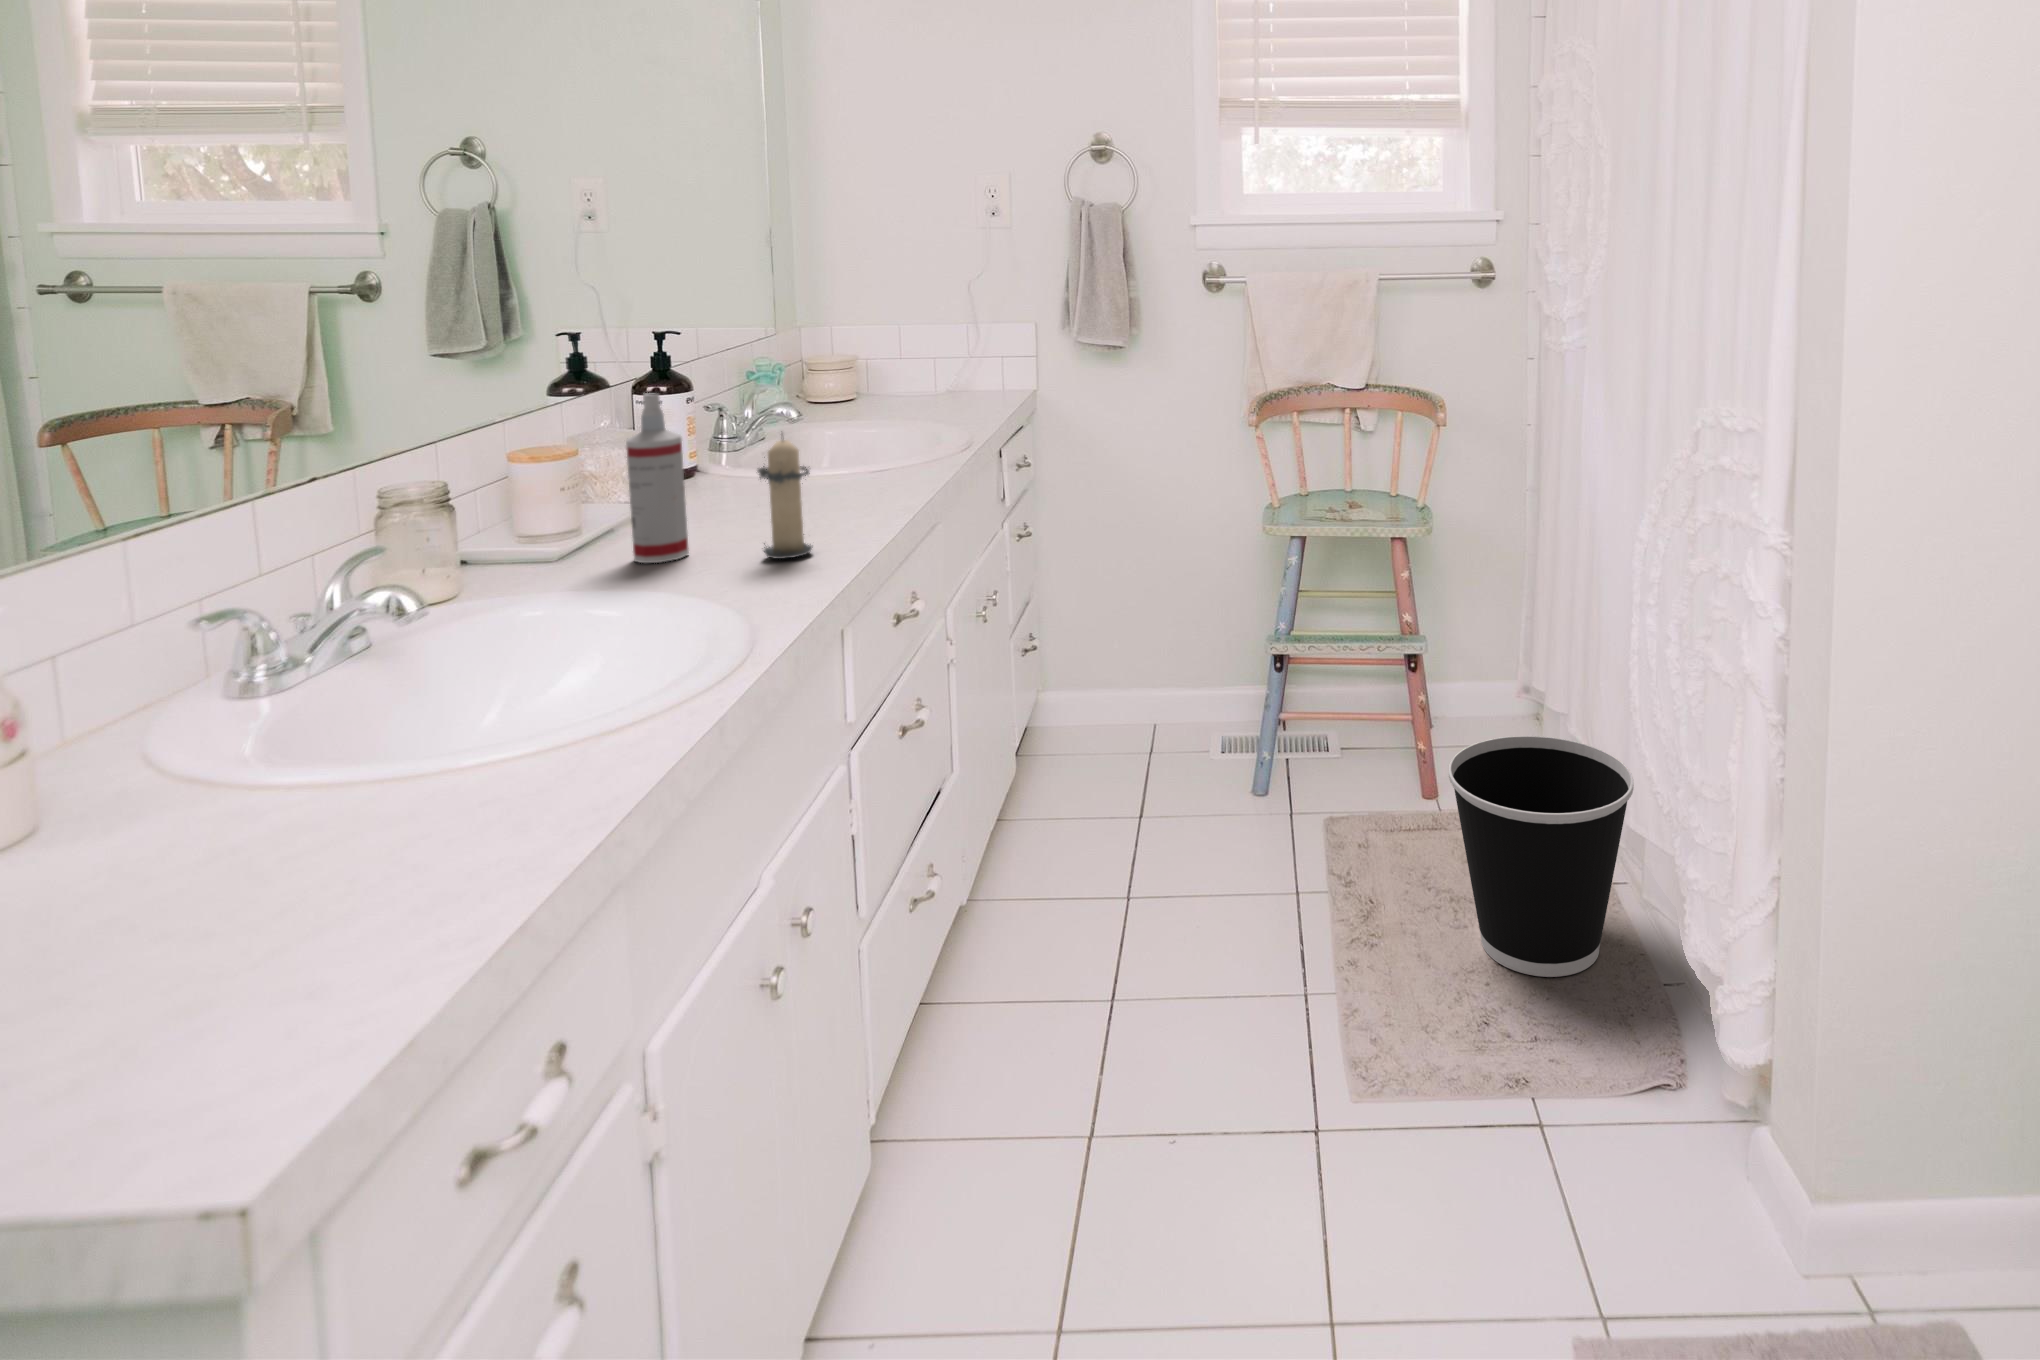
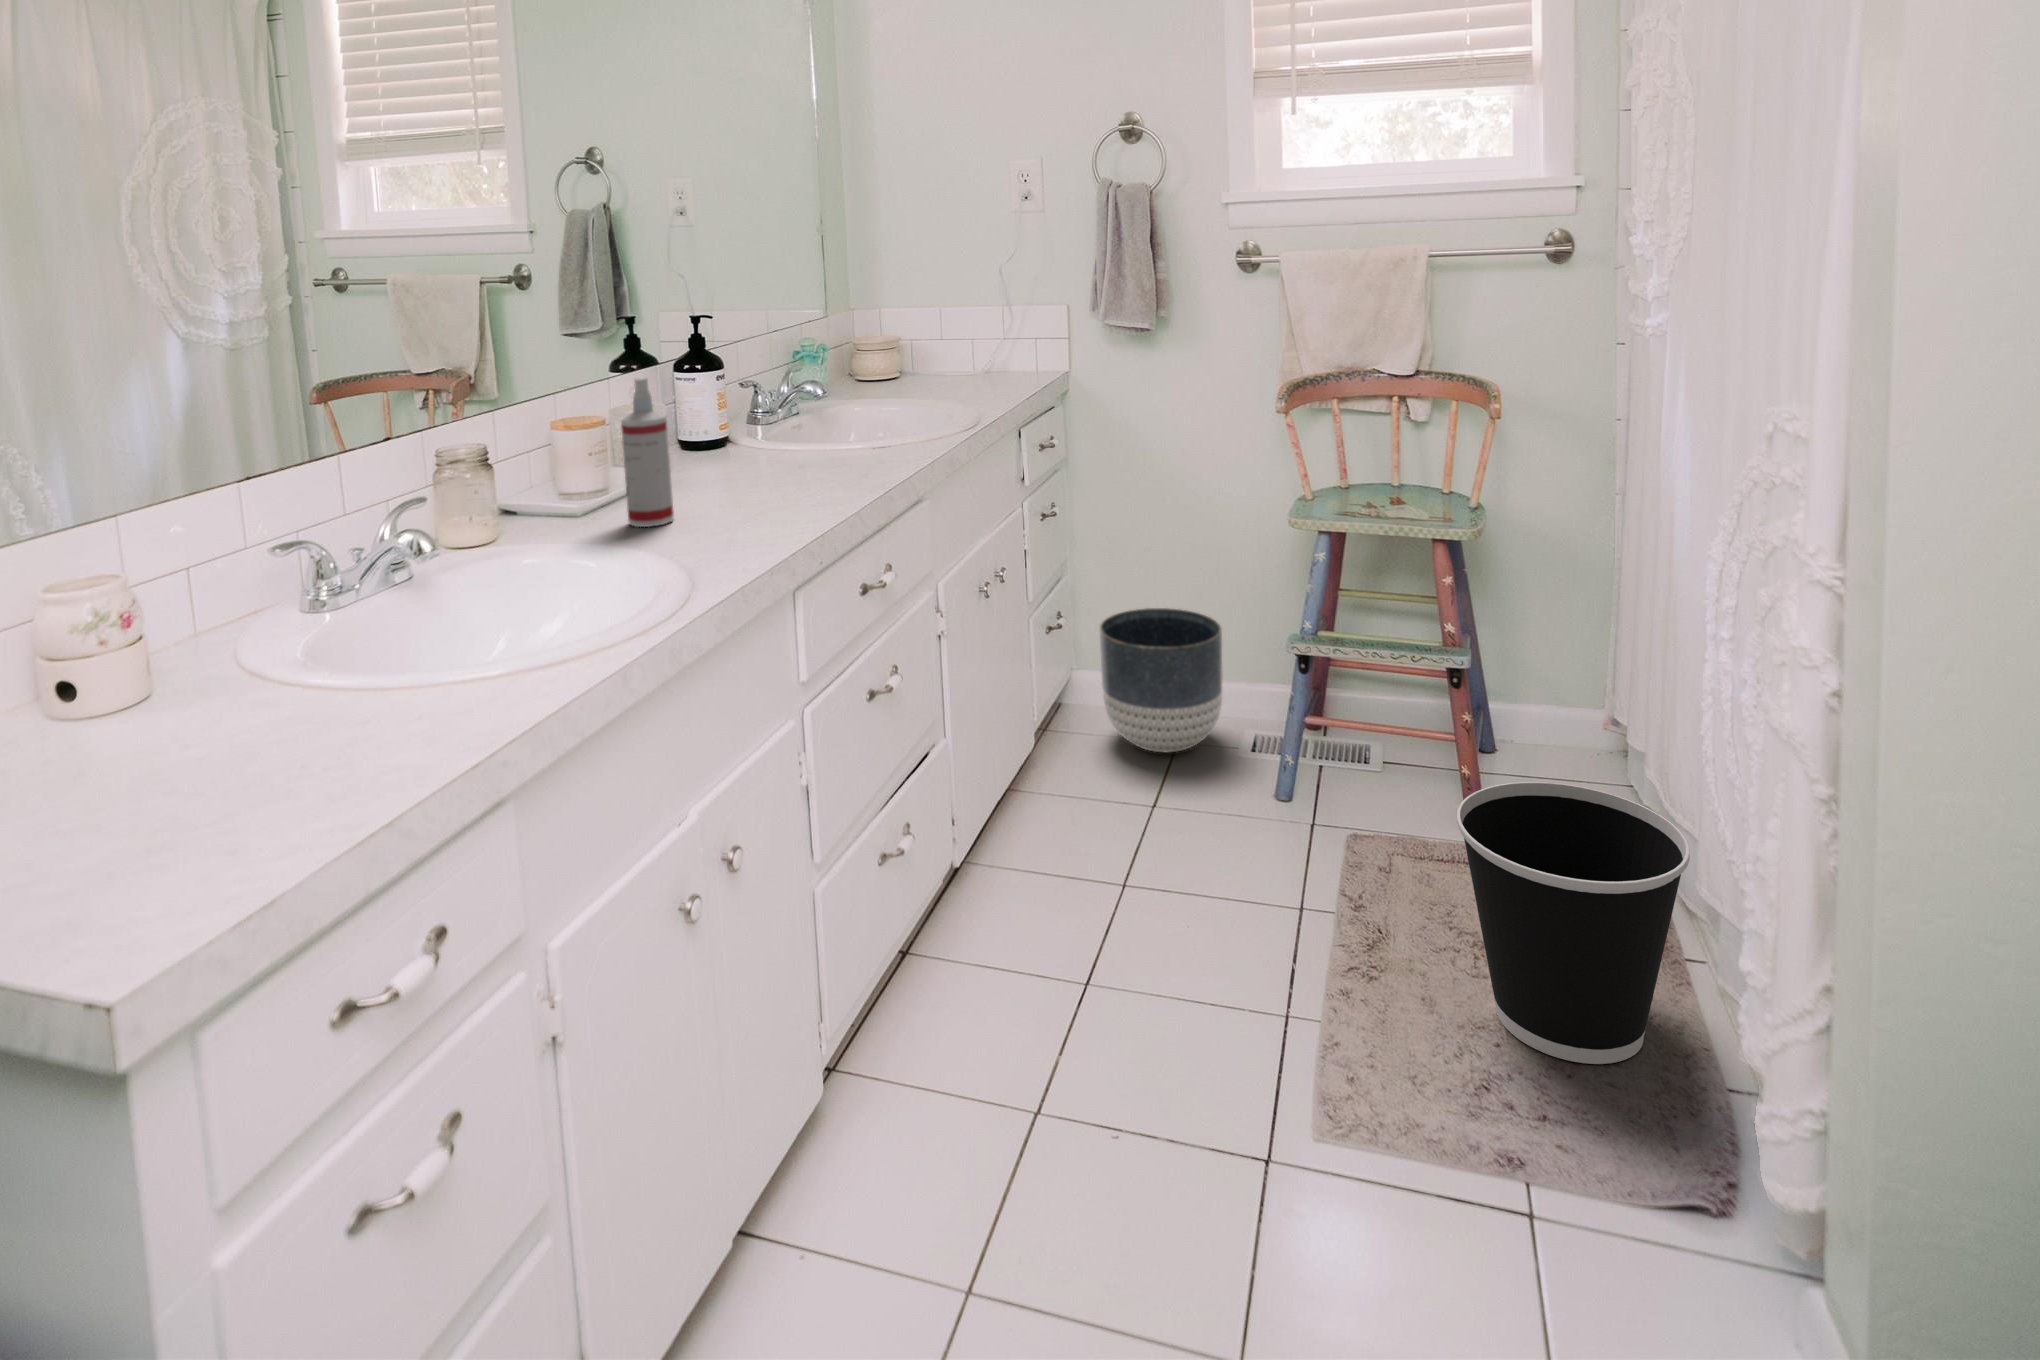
candle: present [758,439,813,559] -> none [715,417,774,533]
planter: none [1077,622,1195,763] -> present [1099,608,1222,753]

